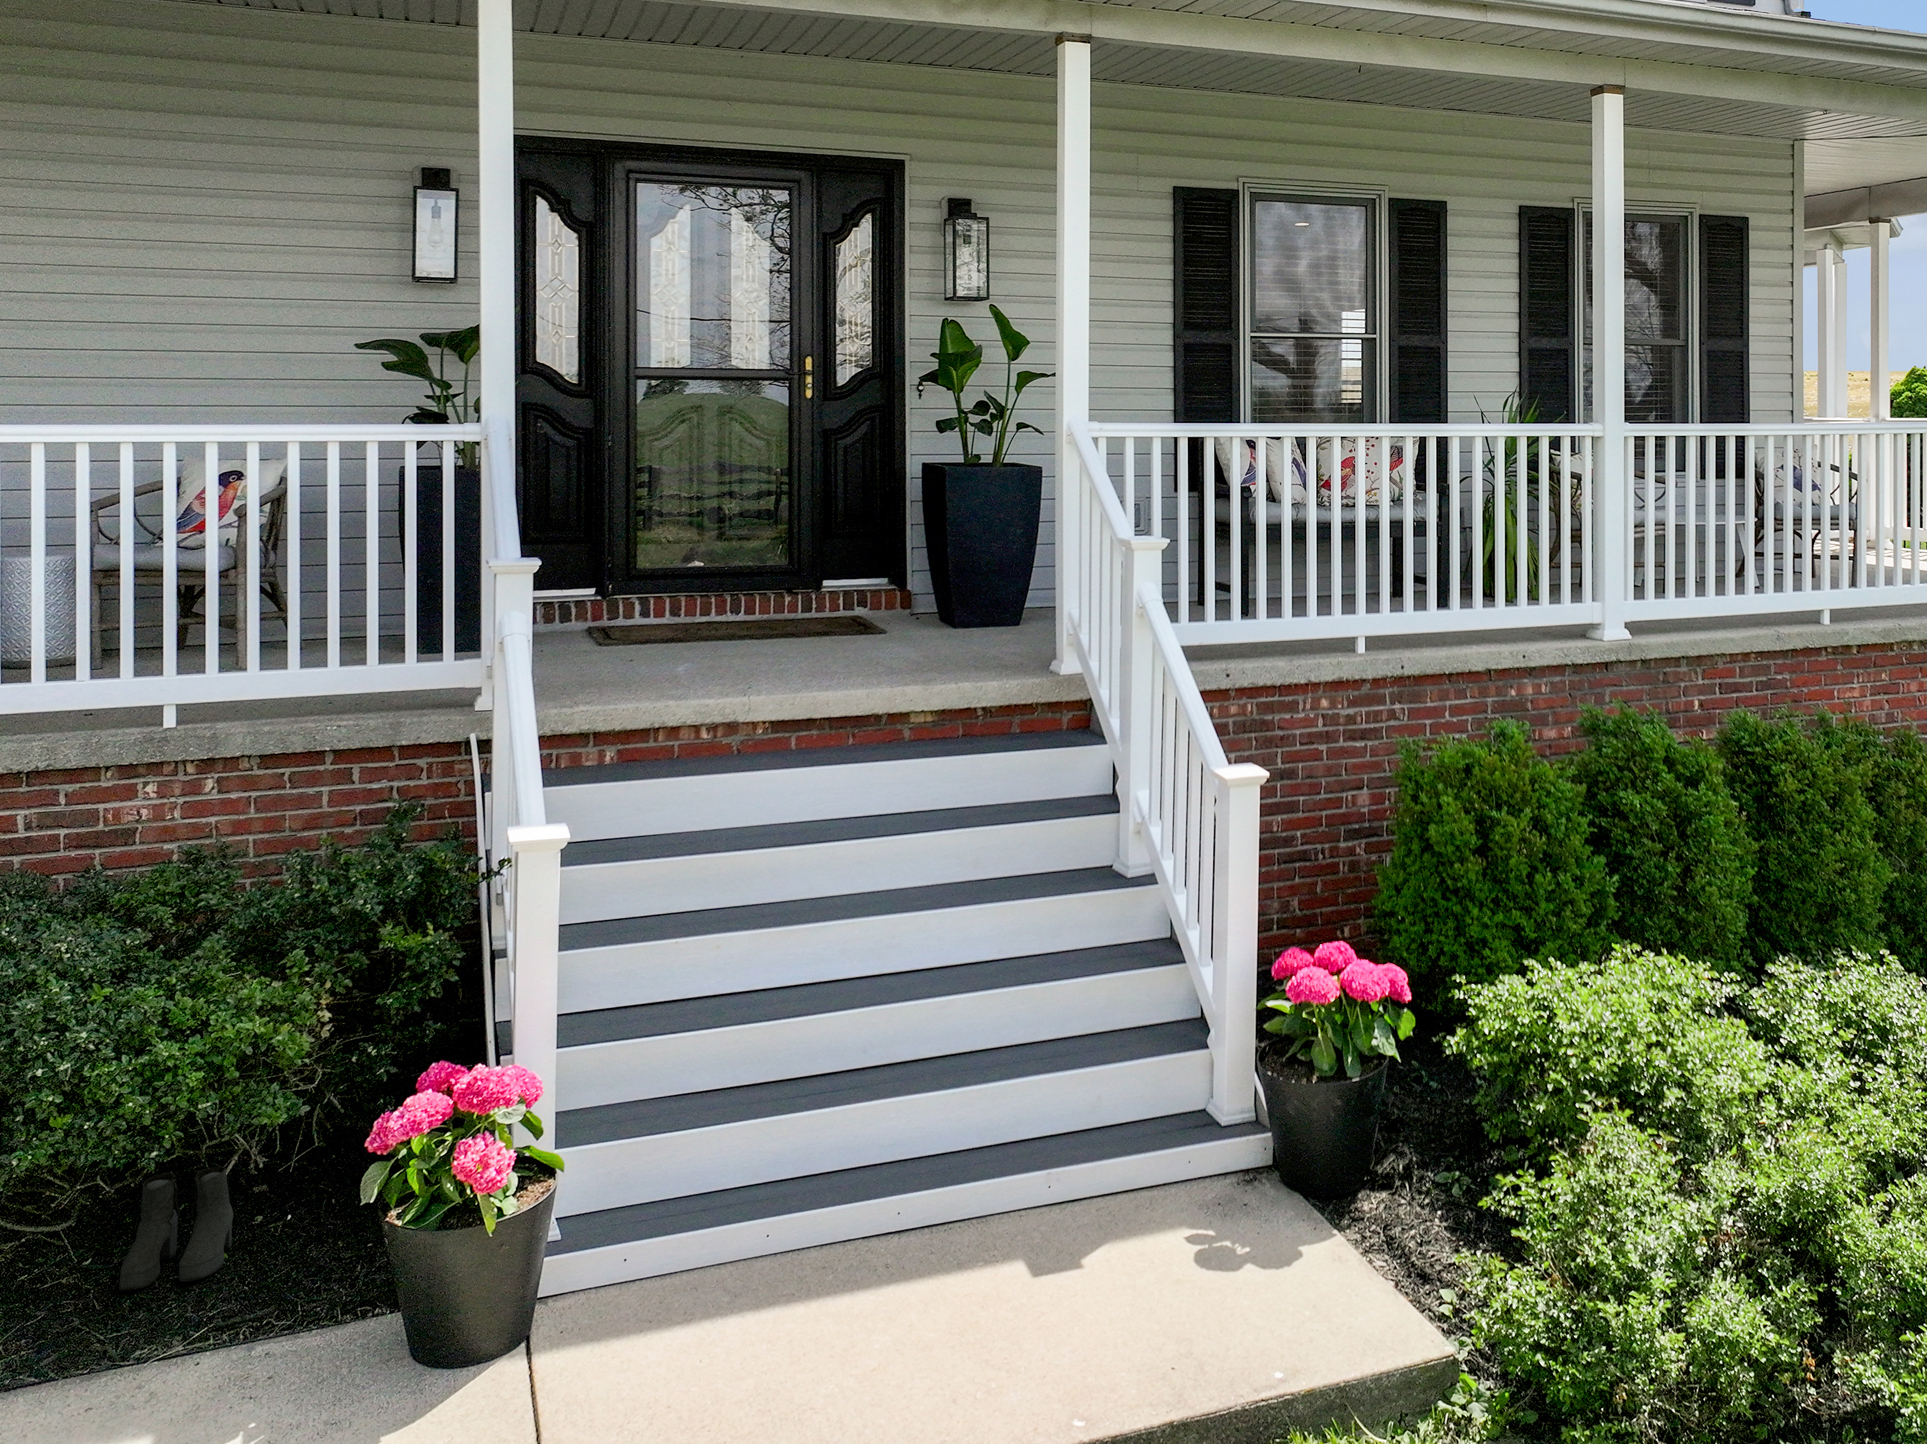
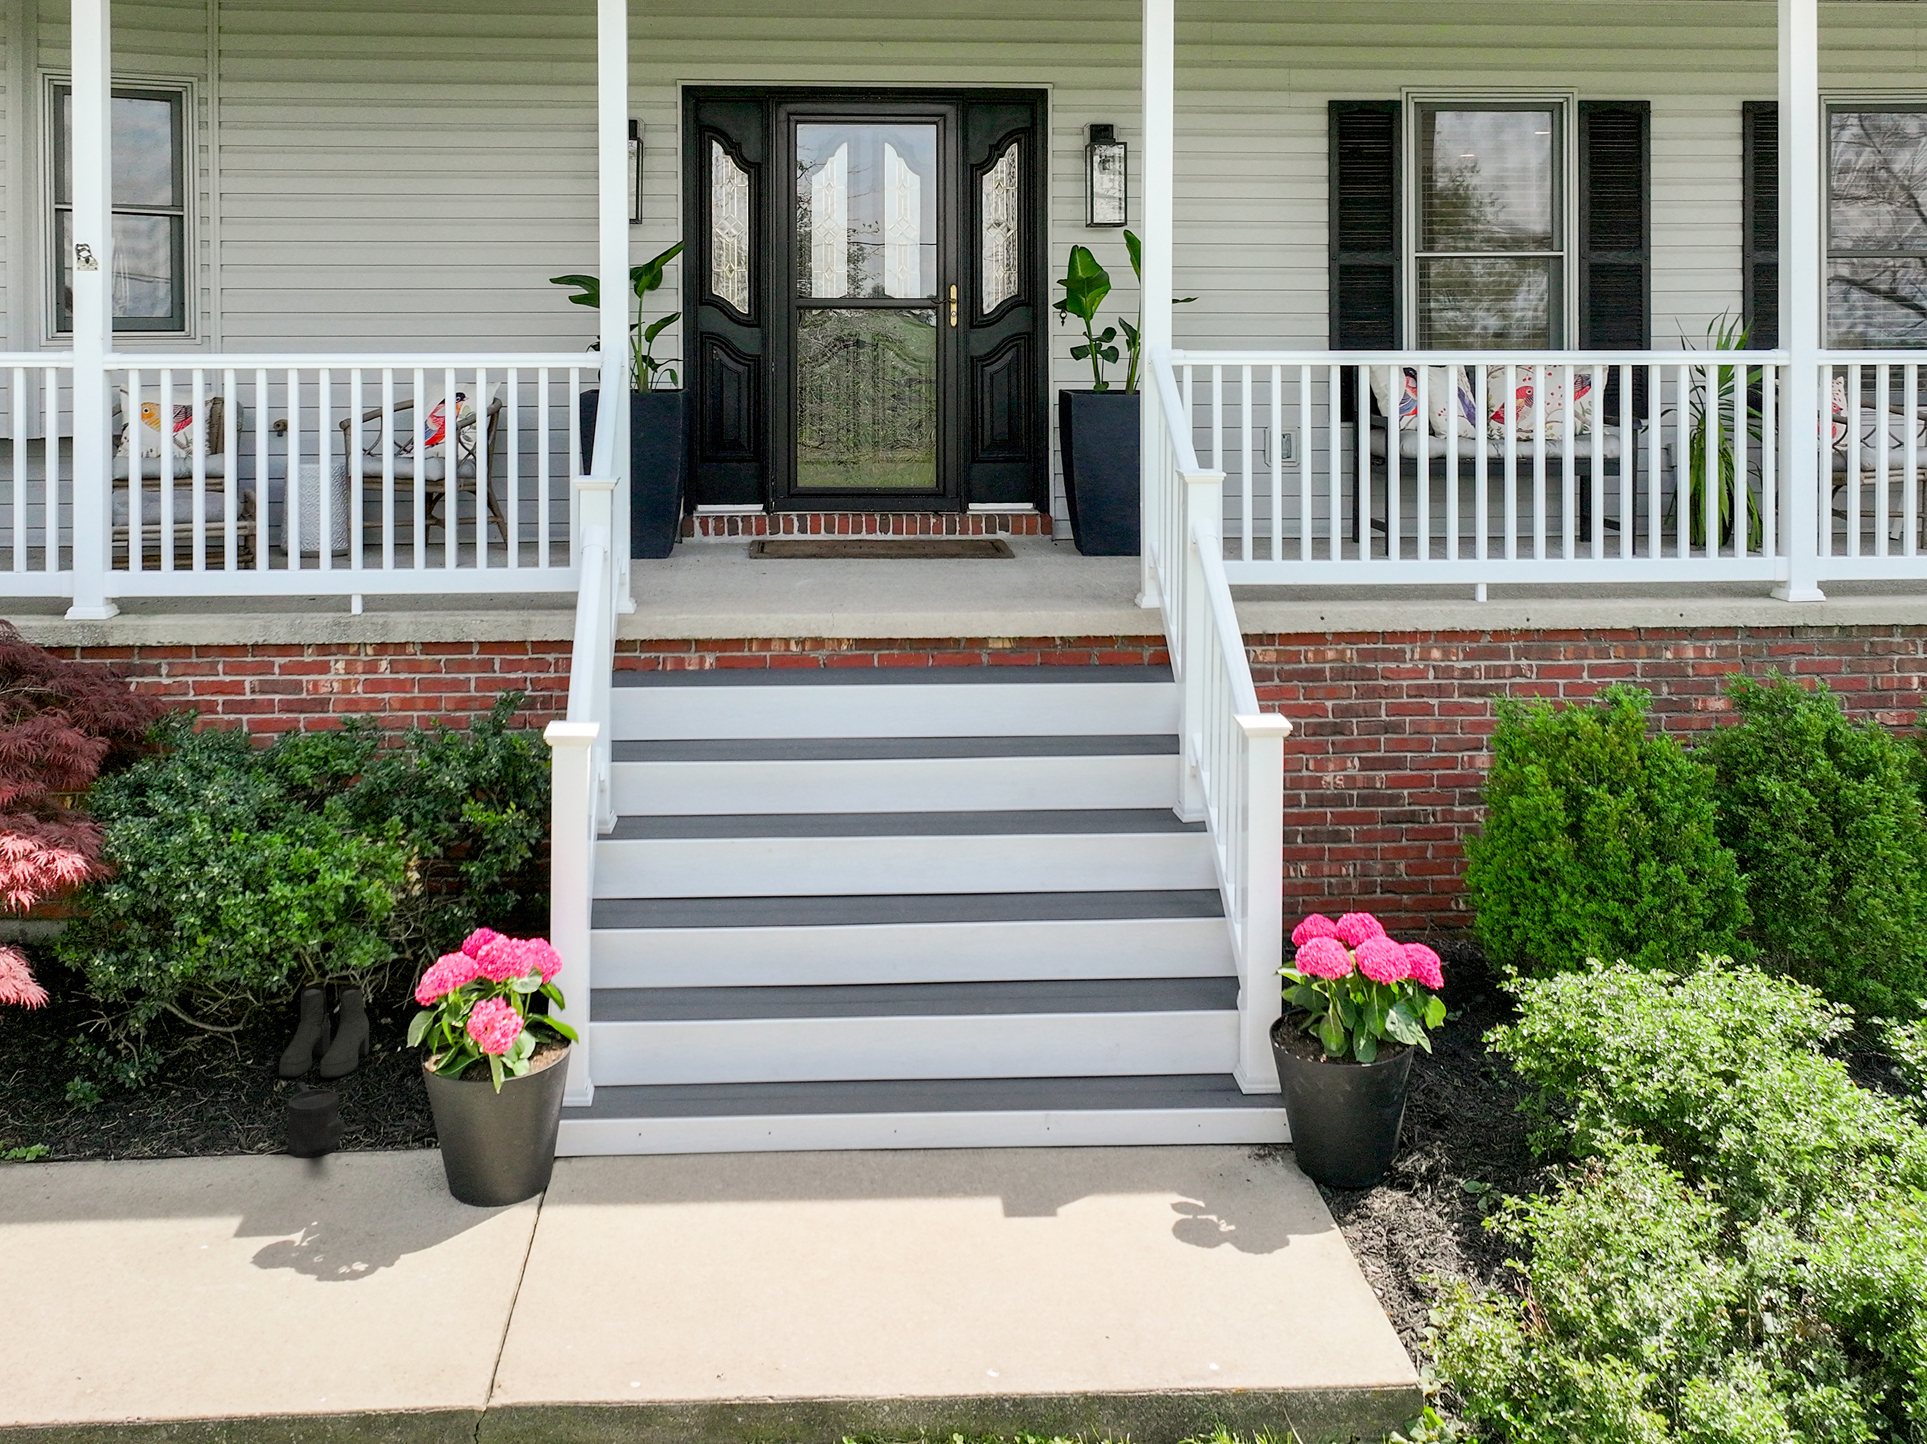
watering can: none [173,1288,268,1377] -> present [287,1082,345,1158]

